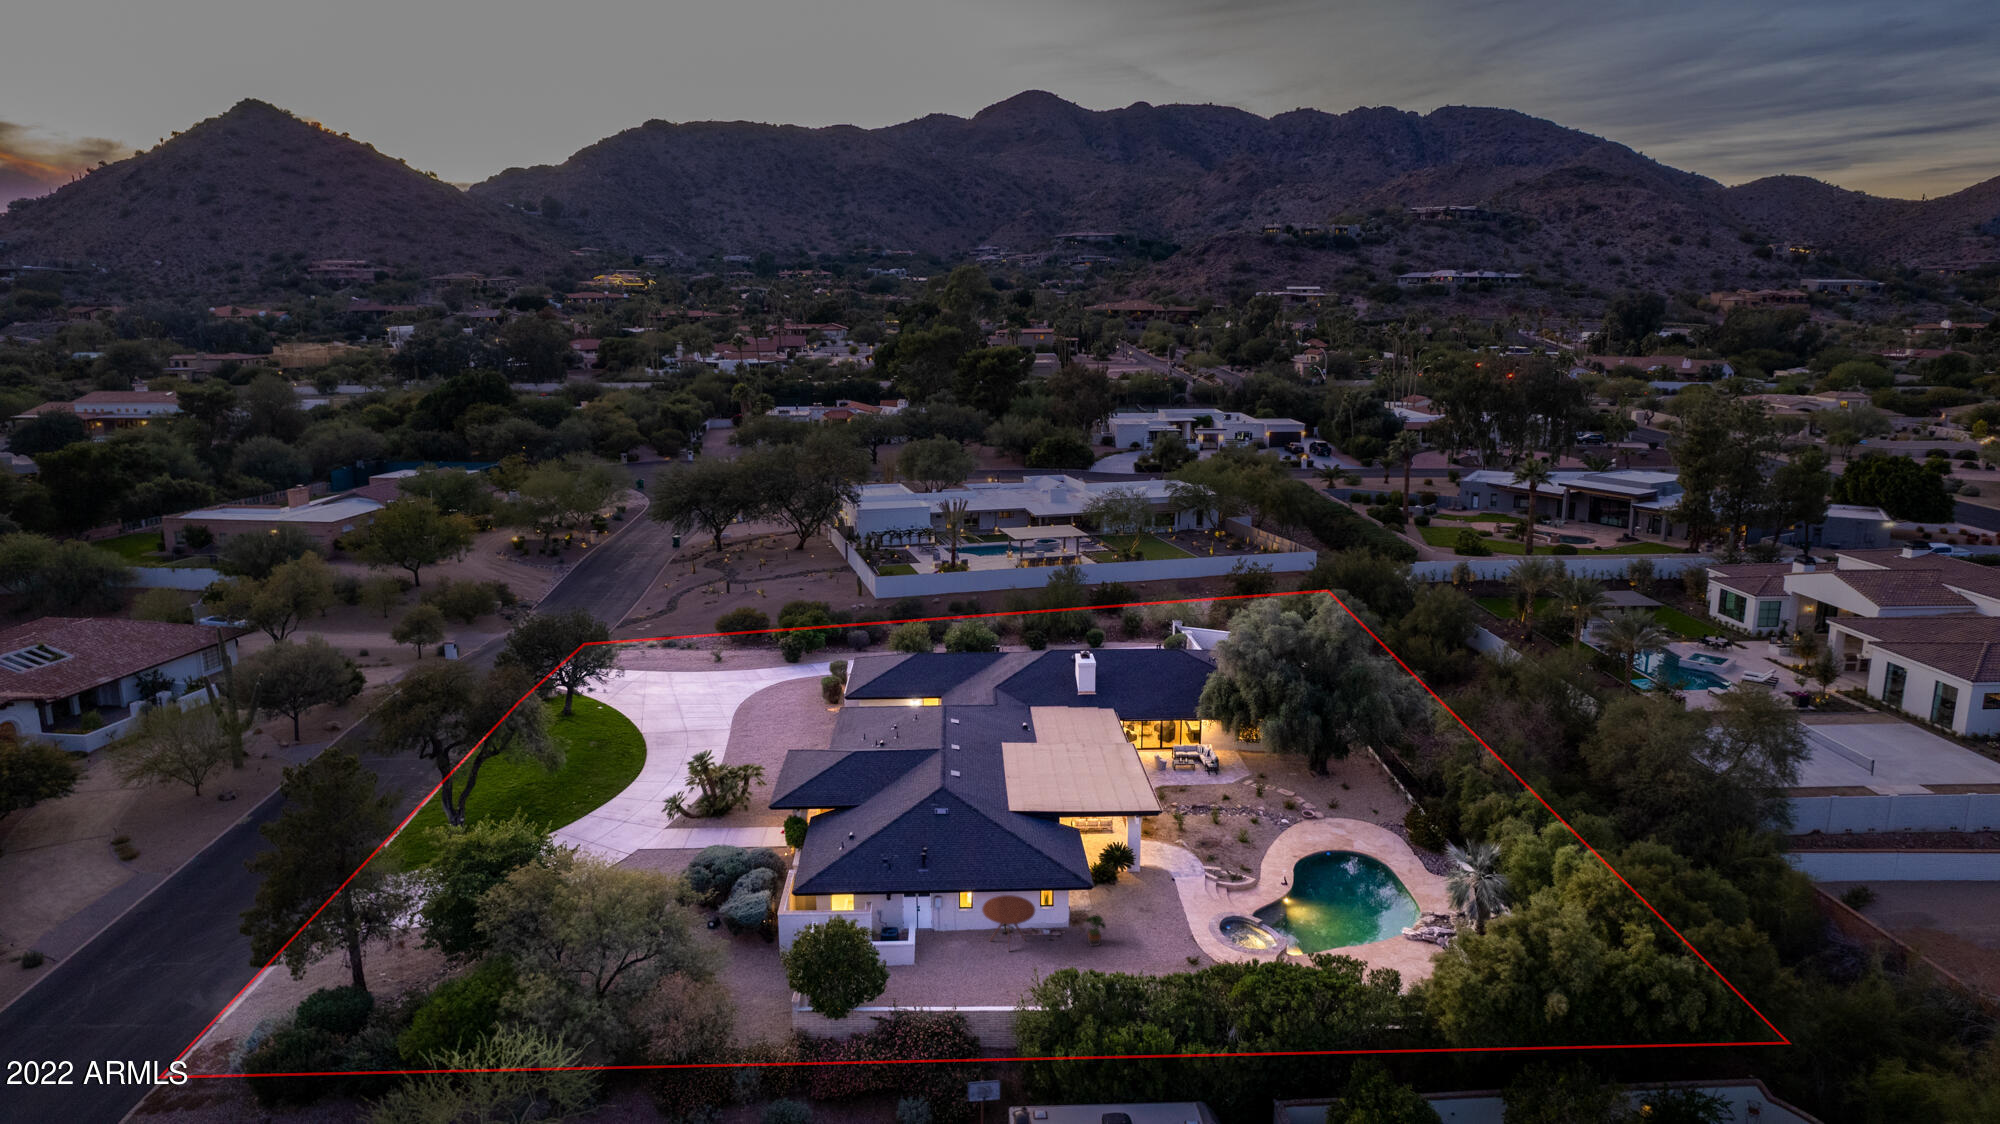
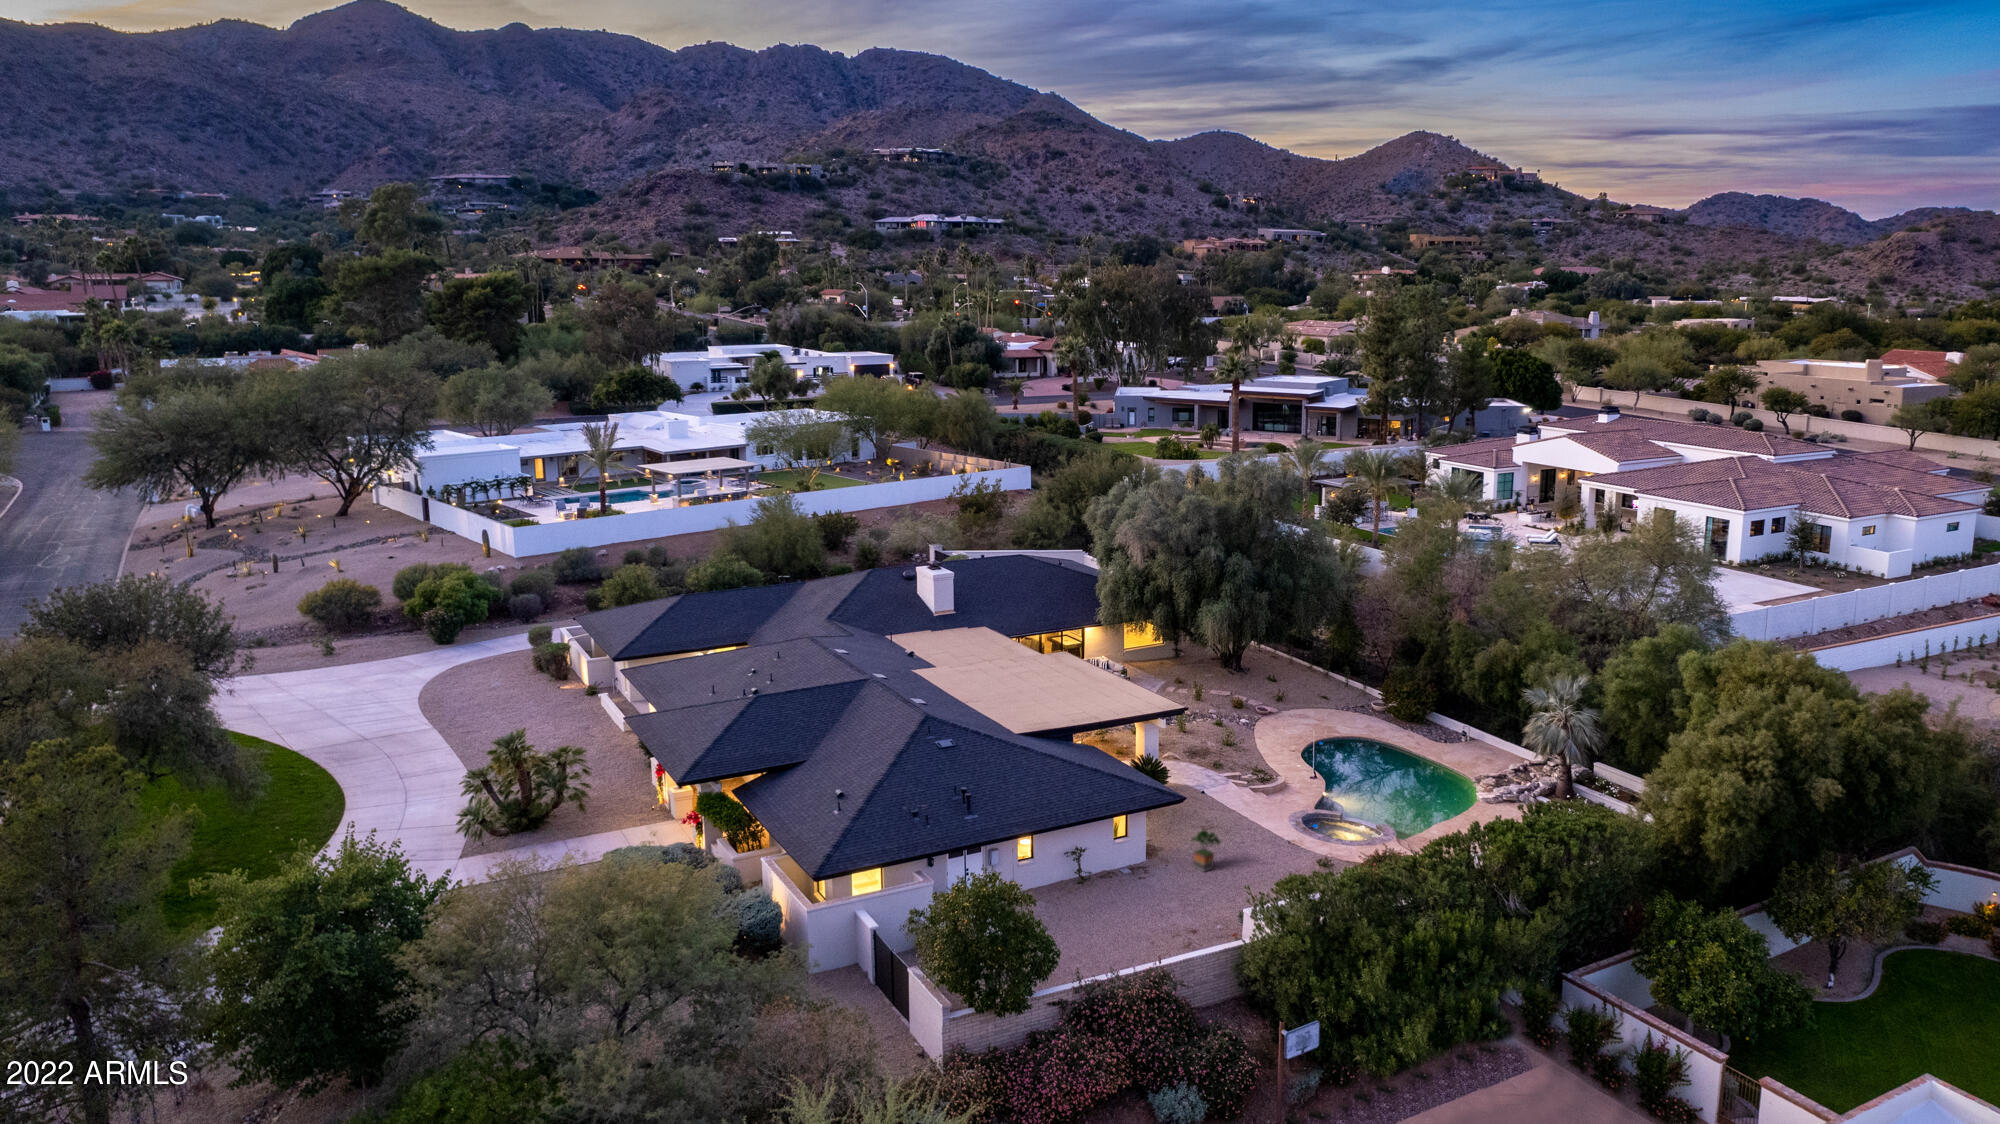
round table: present [982,895,1035,940] -> none [1071,827,1145,898]

